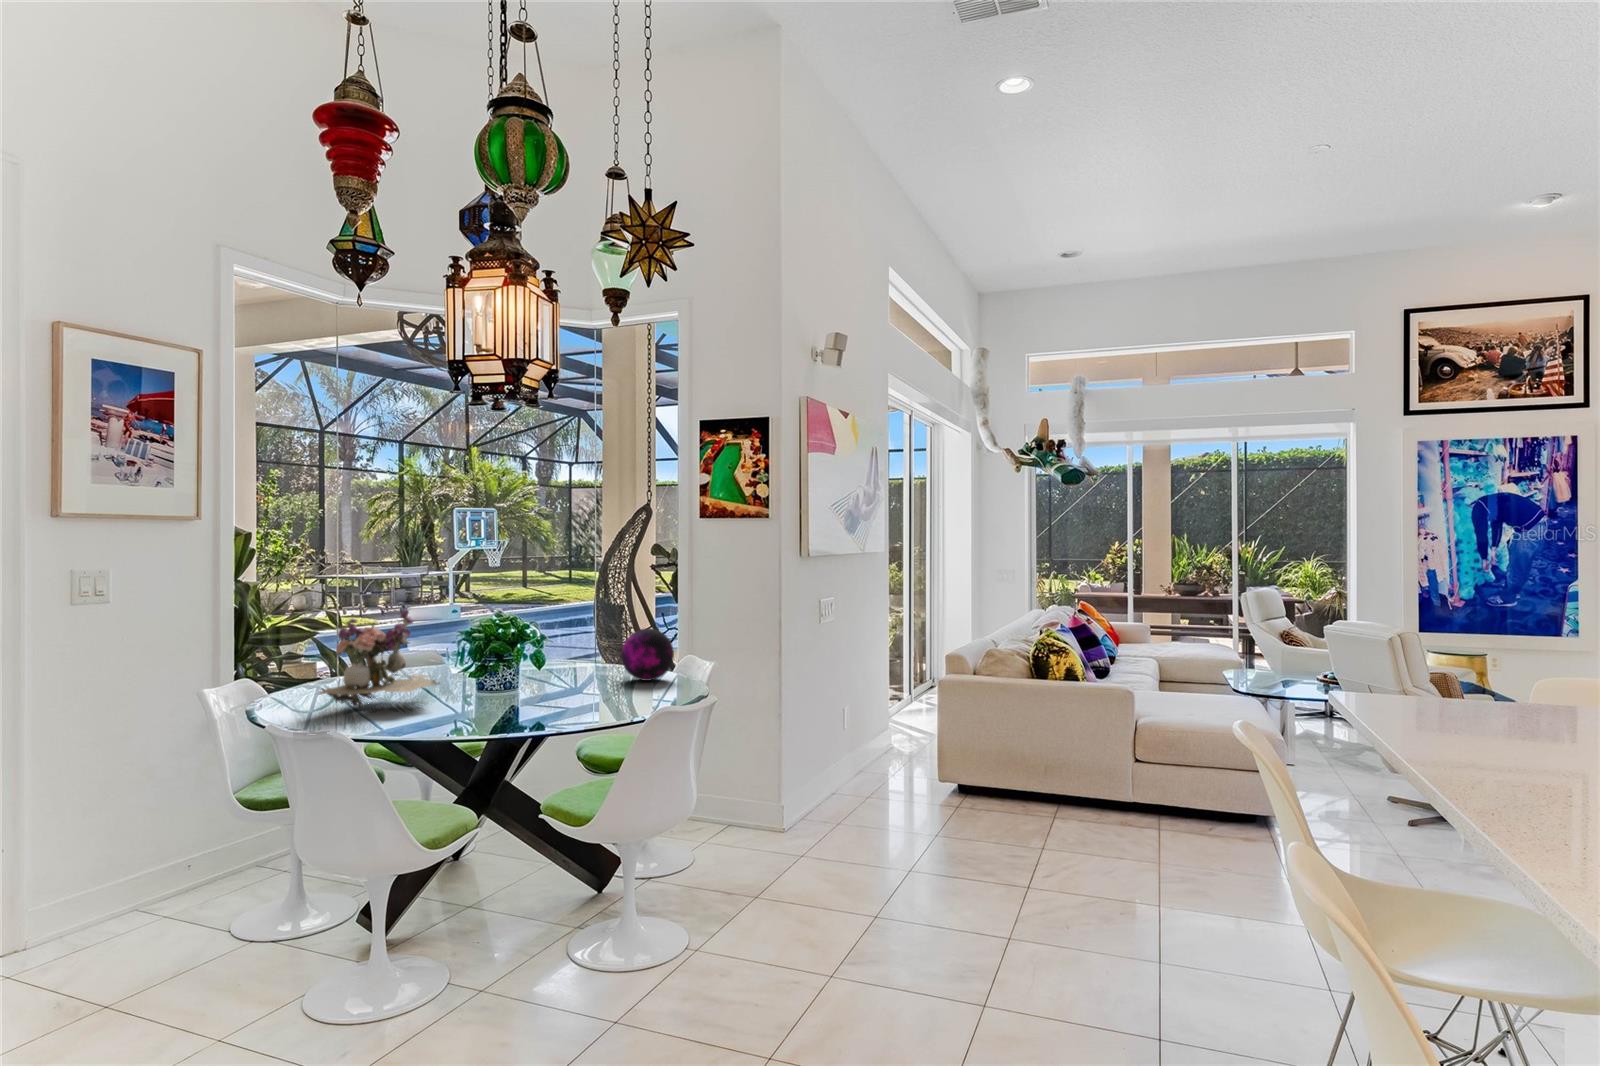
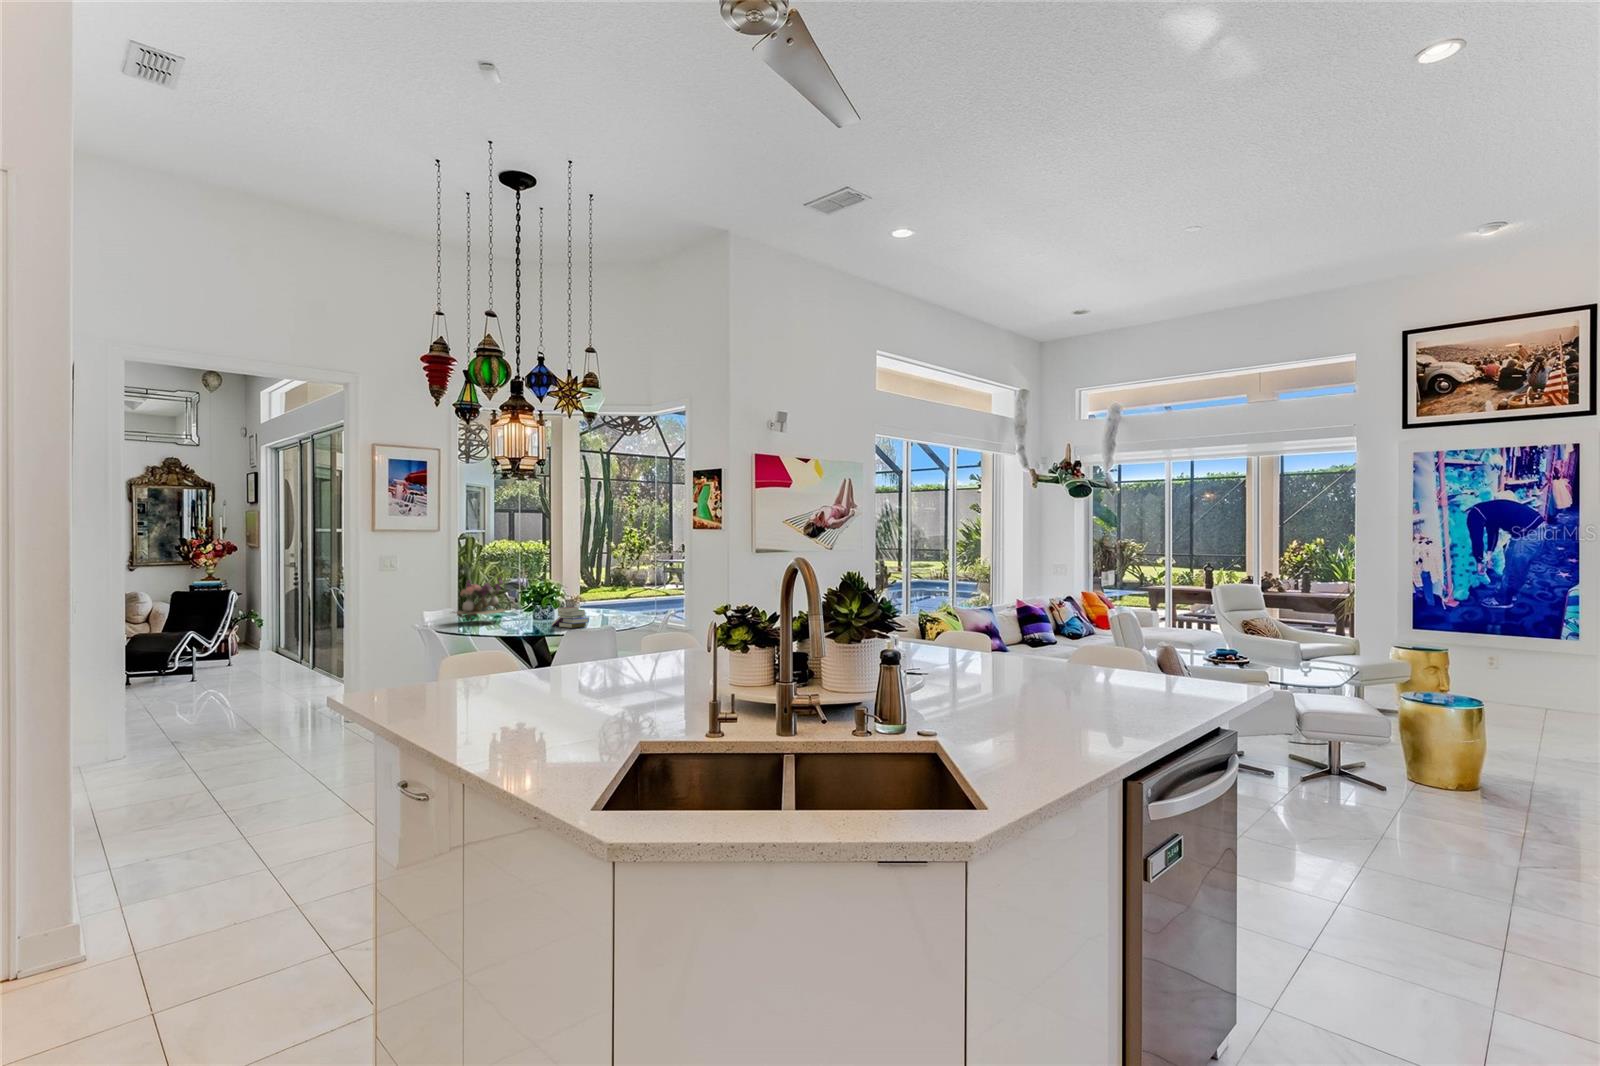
decorative orb: present [621,628,674,681] -> none [609,592,638,620]
book: none [557,665,635,708] -> present [552,607,589,628]

